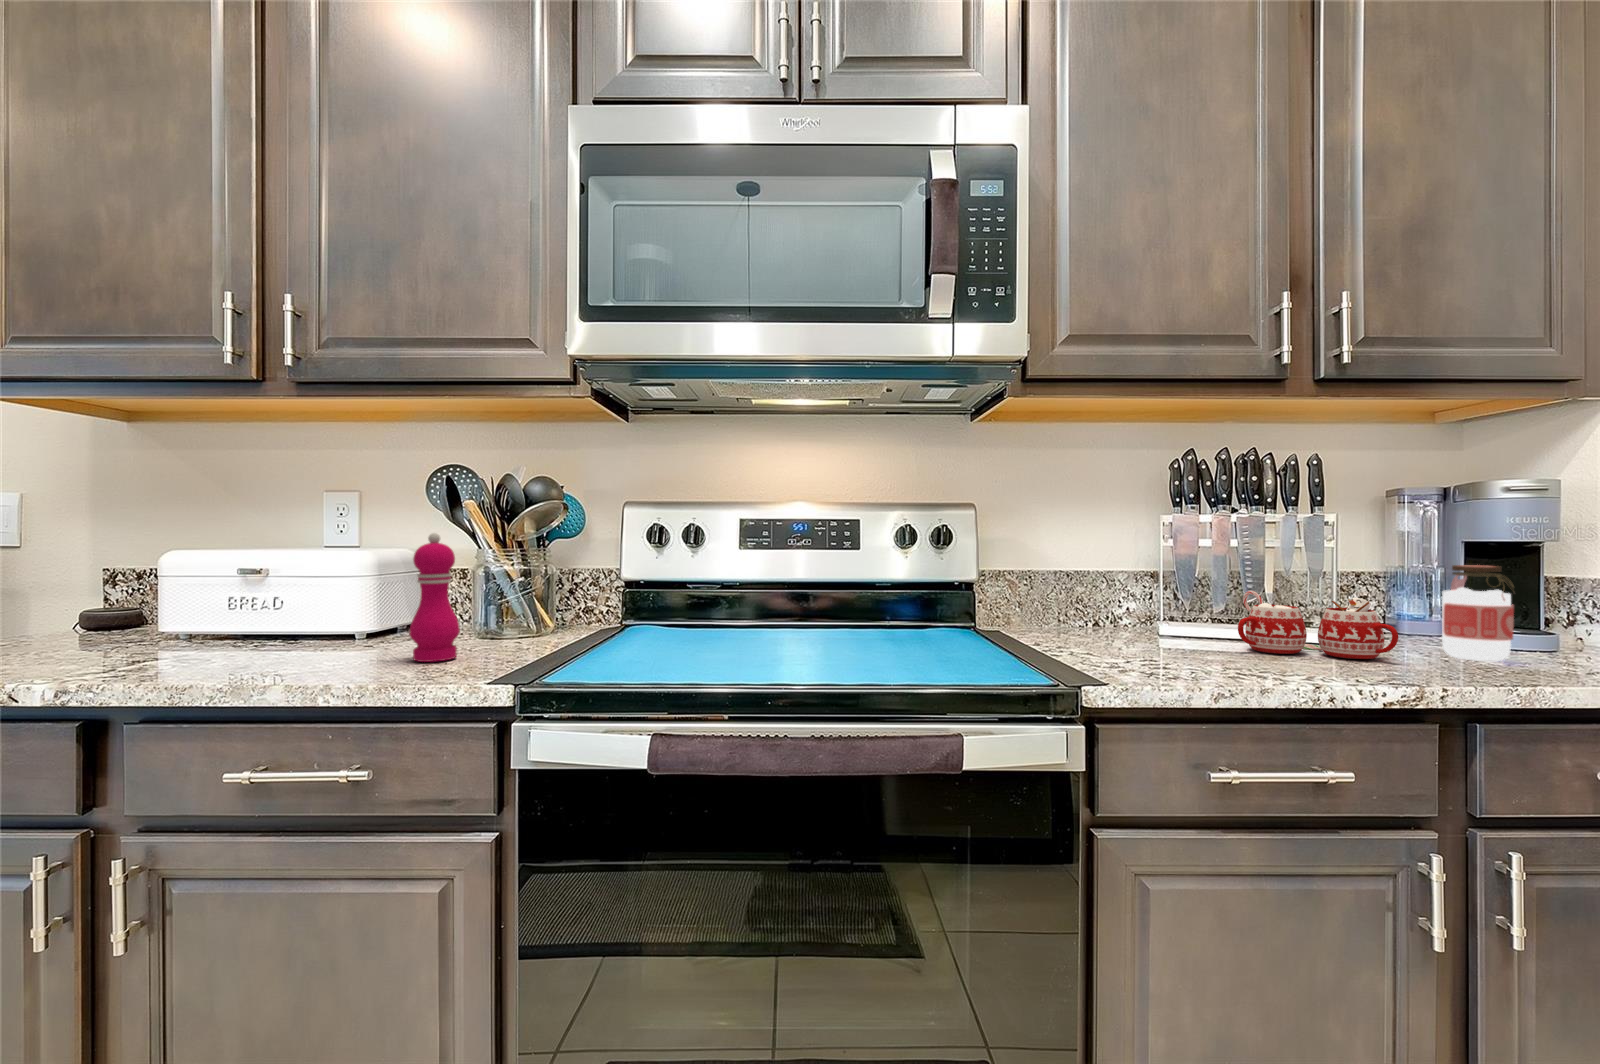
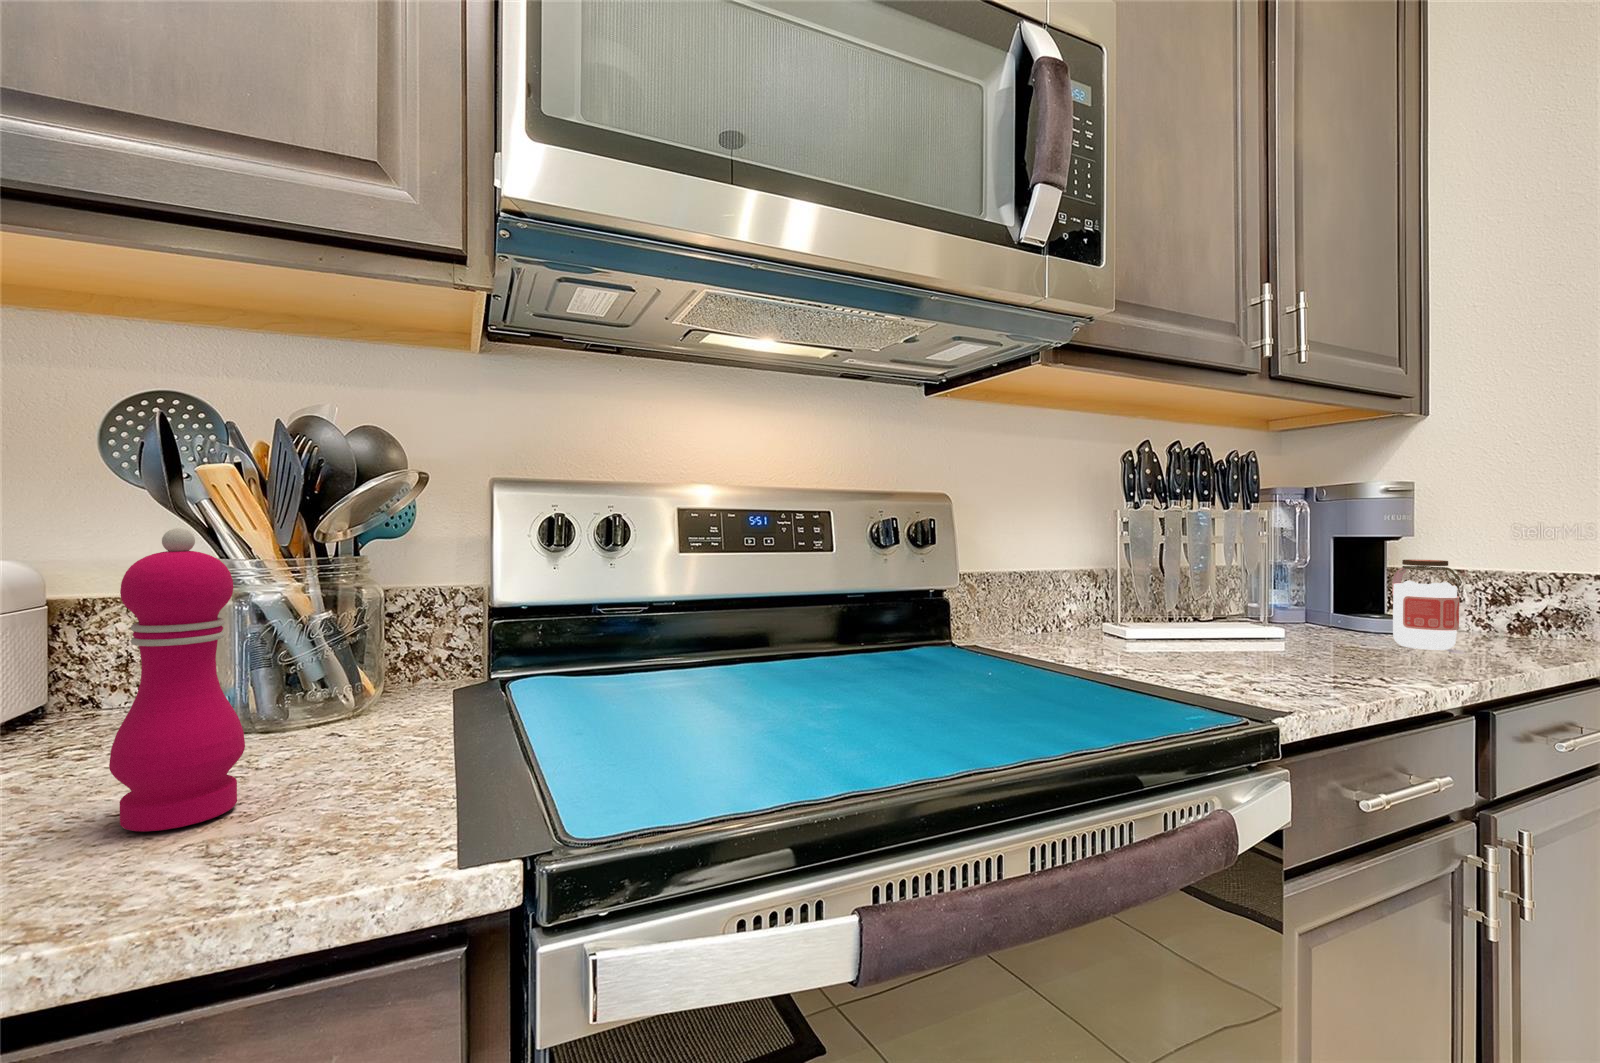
mug: present [1238,591,1398,659] -> none [1234,590,1399,656]

